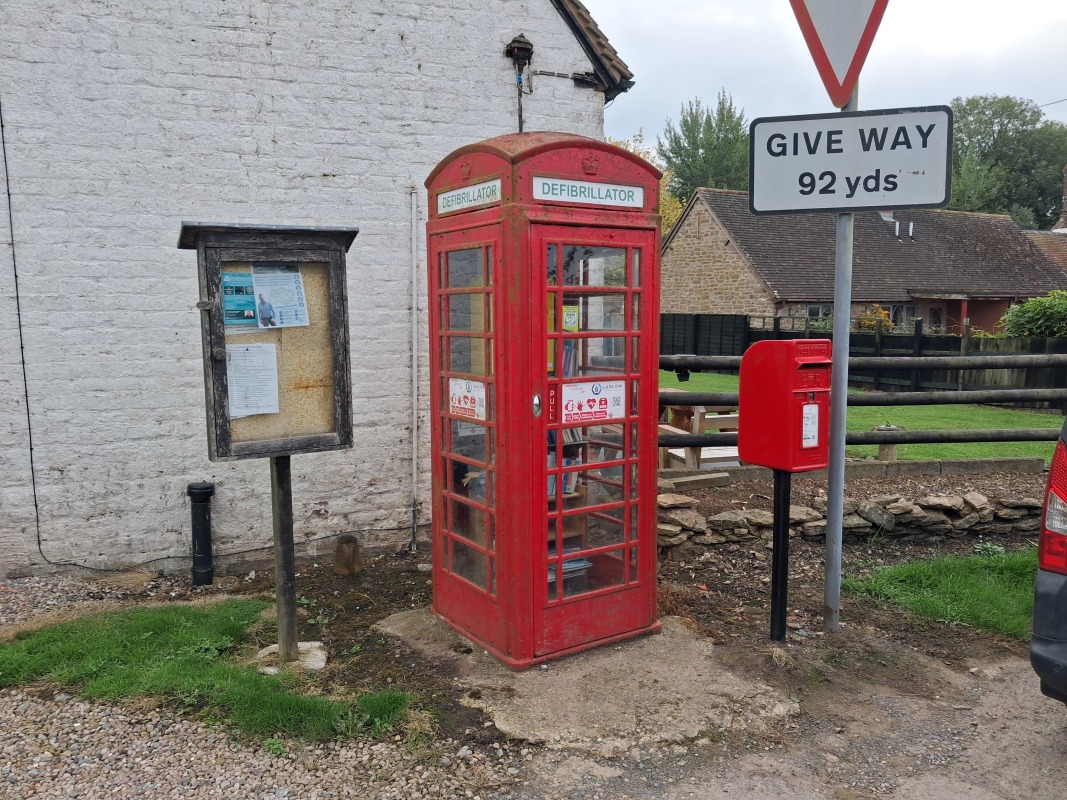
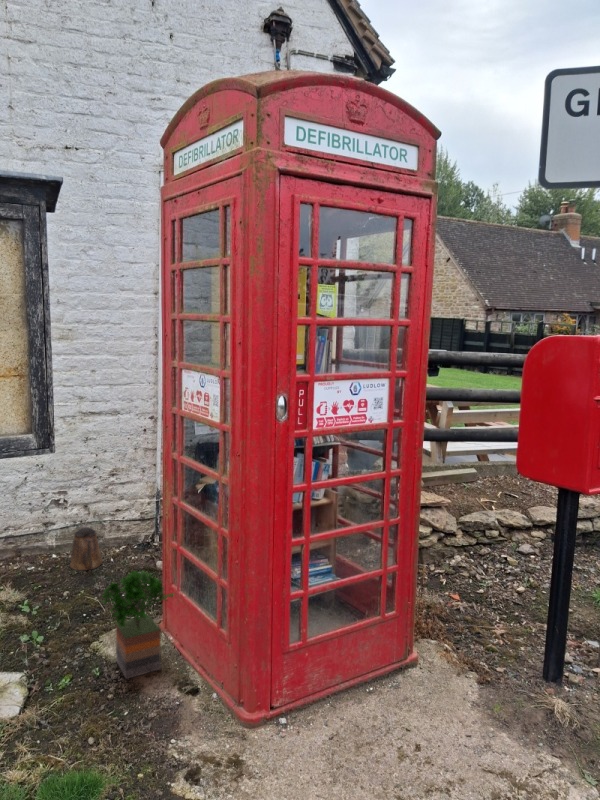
potted tree: none [384,553,448,646] -> present [103,571,174,679]

